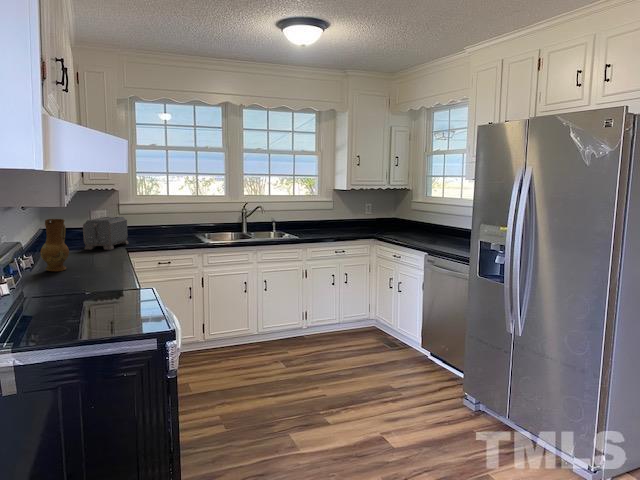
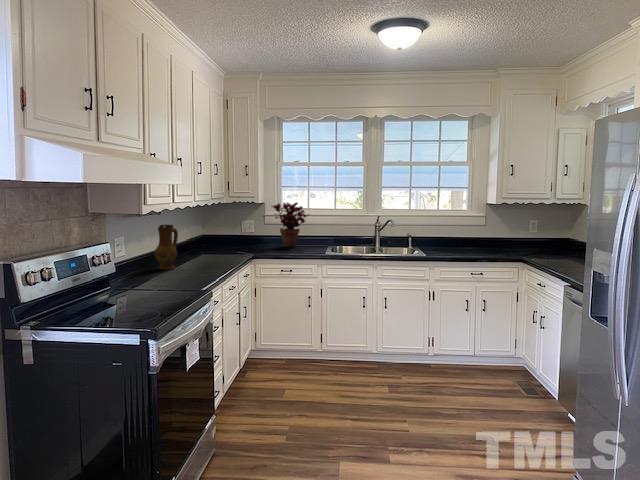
potted plant: none [127,189,172,237] -> present [271,202,309,247]
toaster: present [83,217,128,250] -> none [218,226,261,256]

